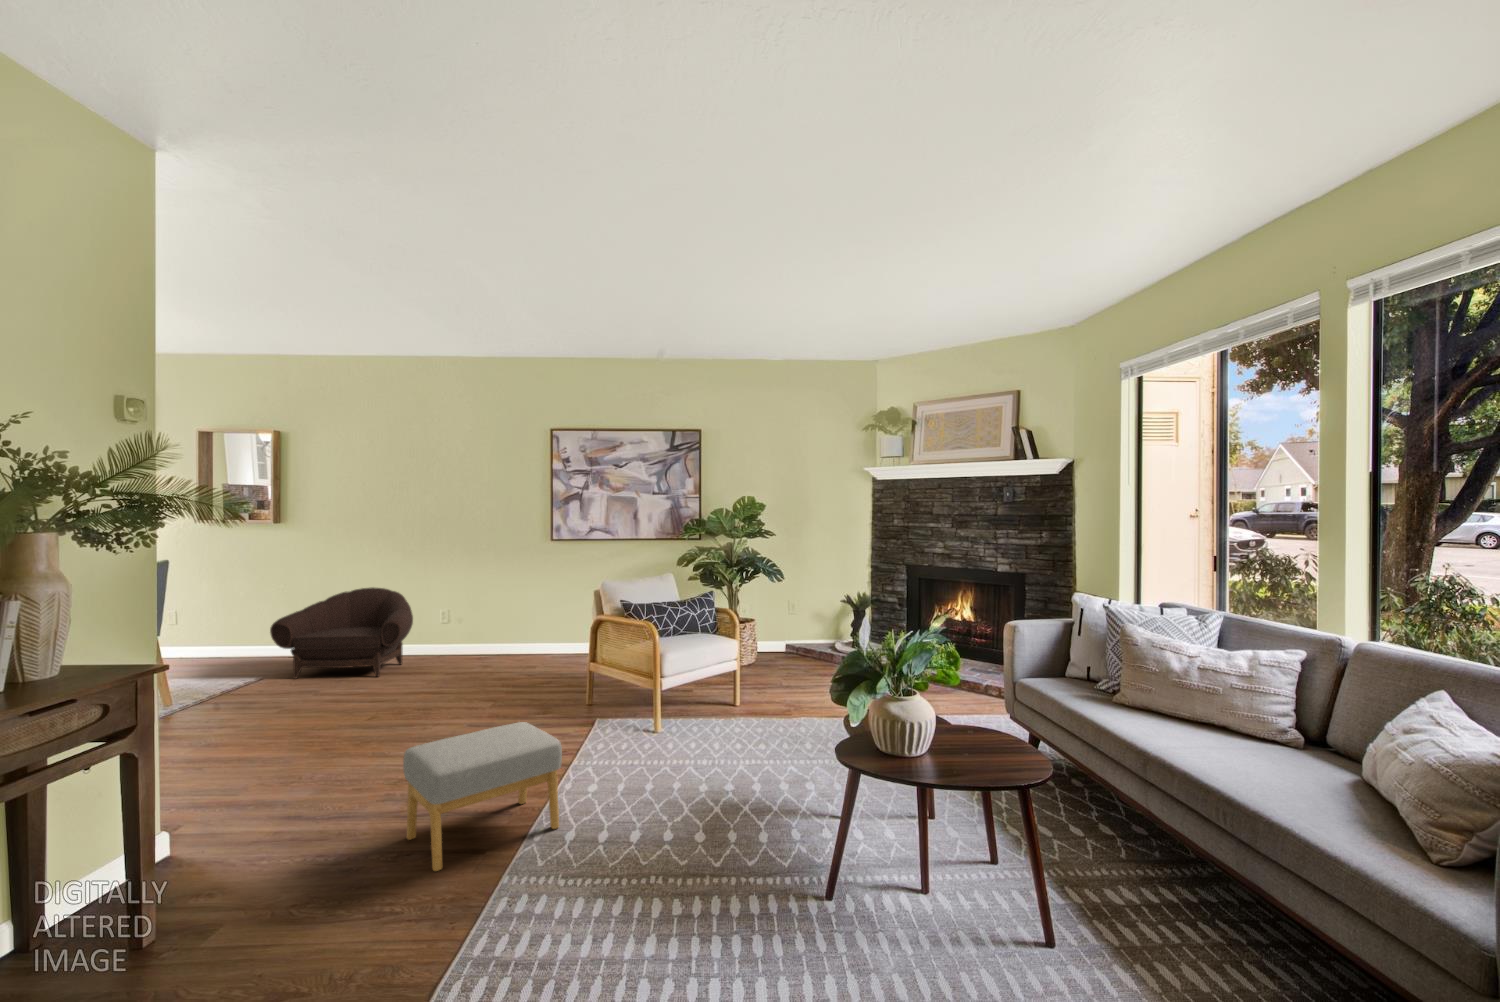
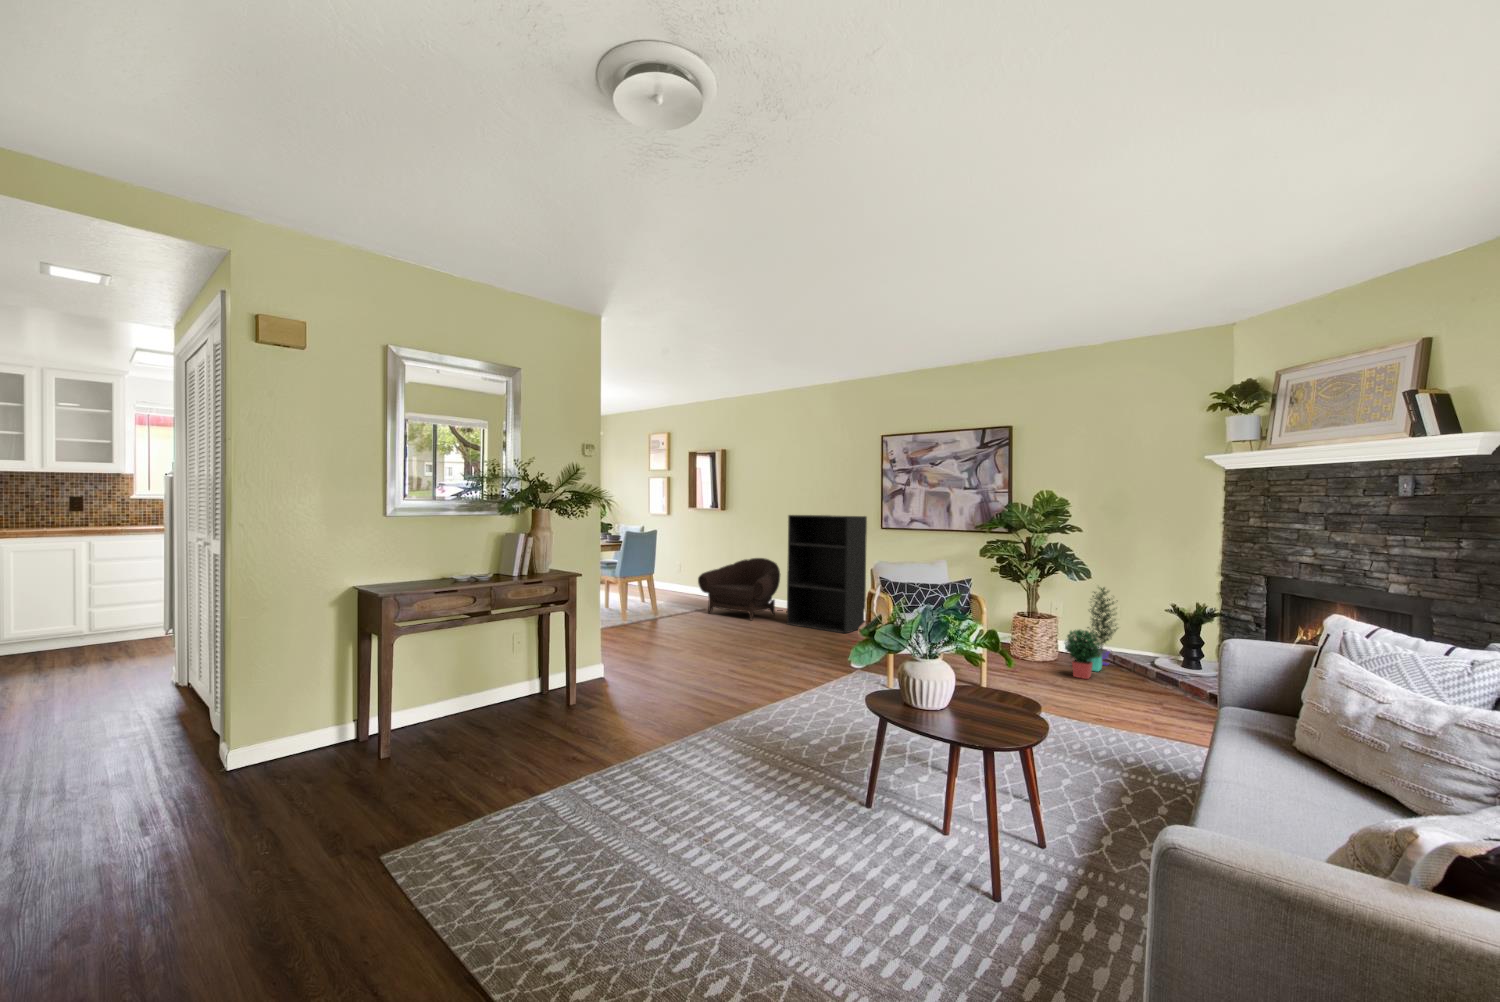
bookshelf: none [436,526,540,673] -> present [787,515,867,633]
potted plant: none [775,583,809,673] -> present [1064,587,1118,679]
footstool: present [403,722,562,871] -> none [649,644,739,721]

